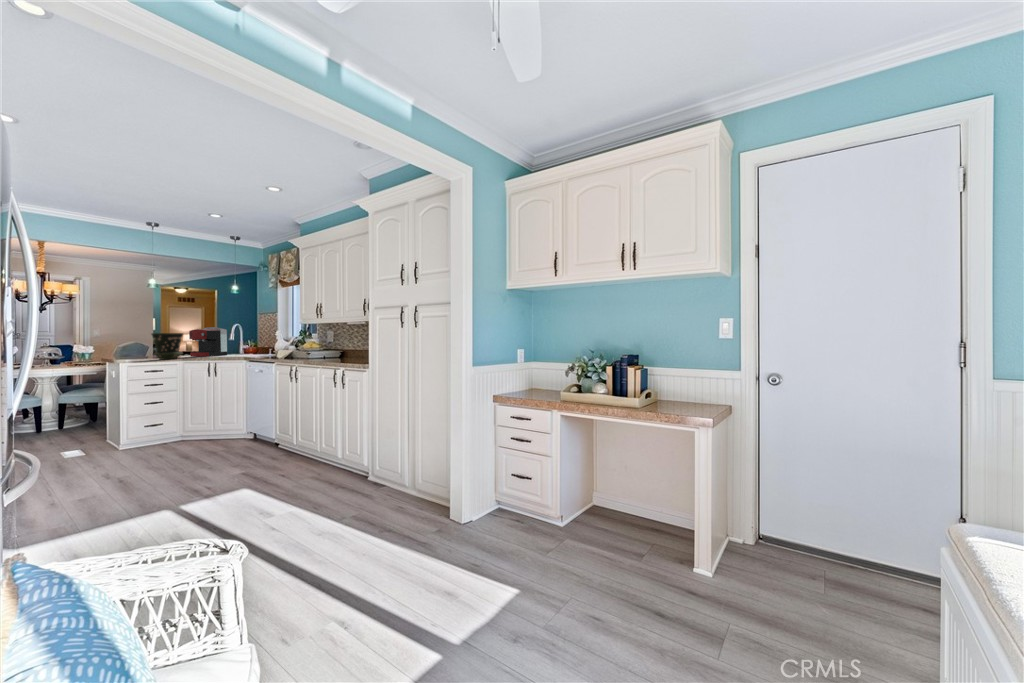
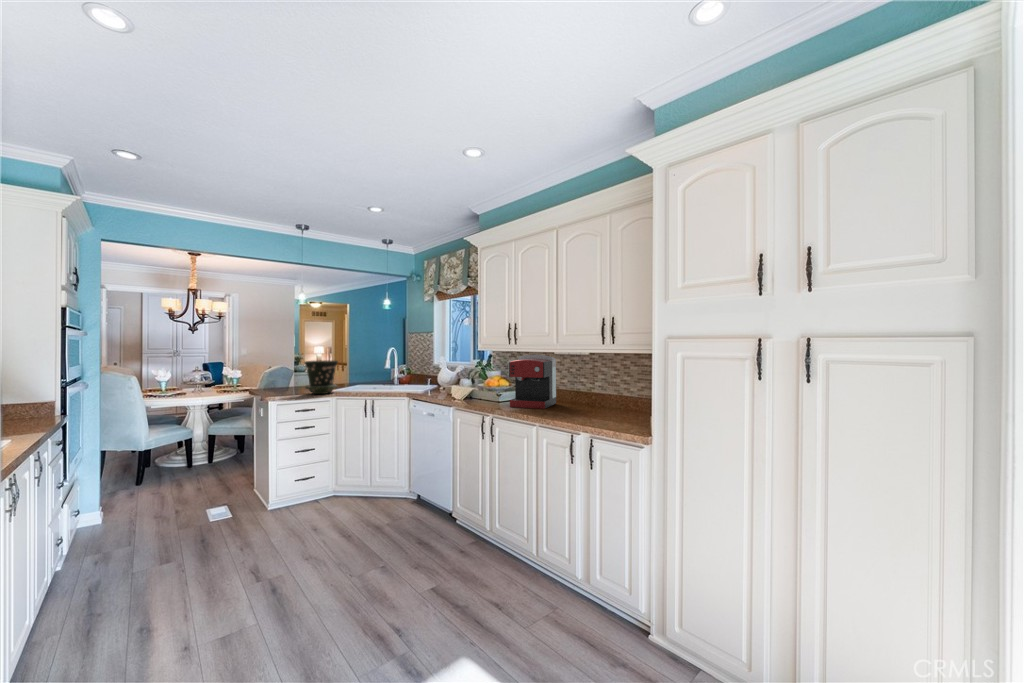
coffee maker: present [189,327,227,356] -> present [509,354,556,409]

